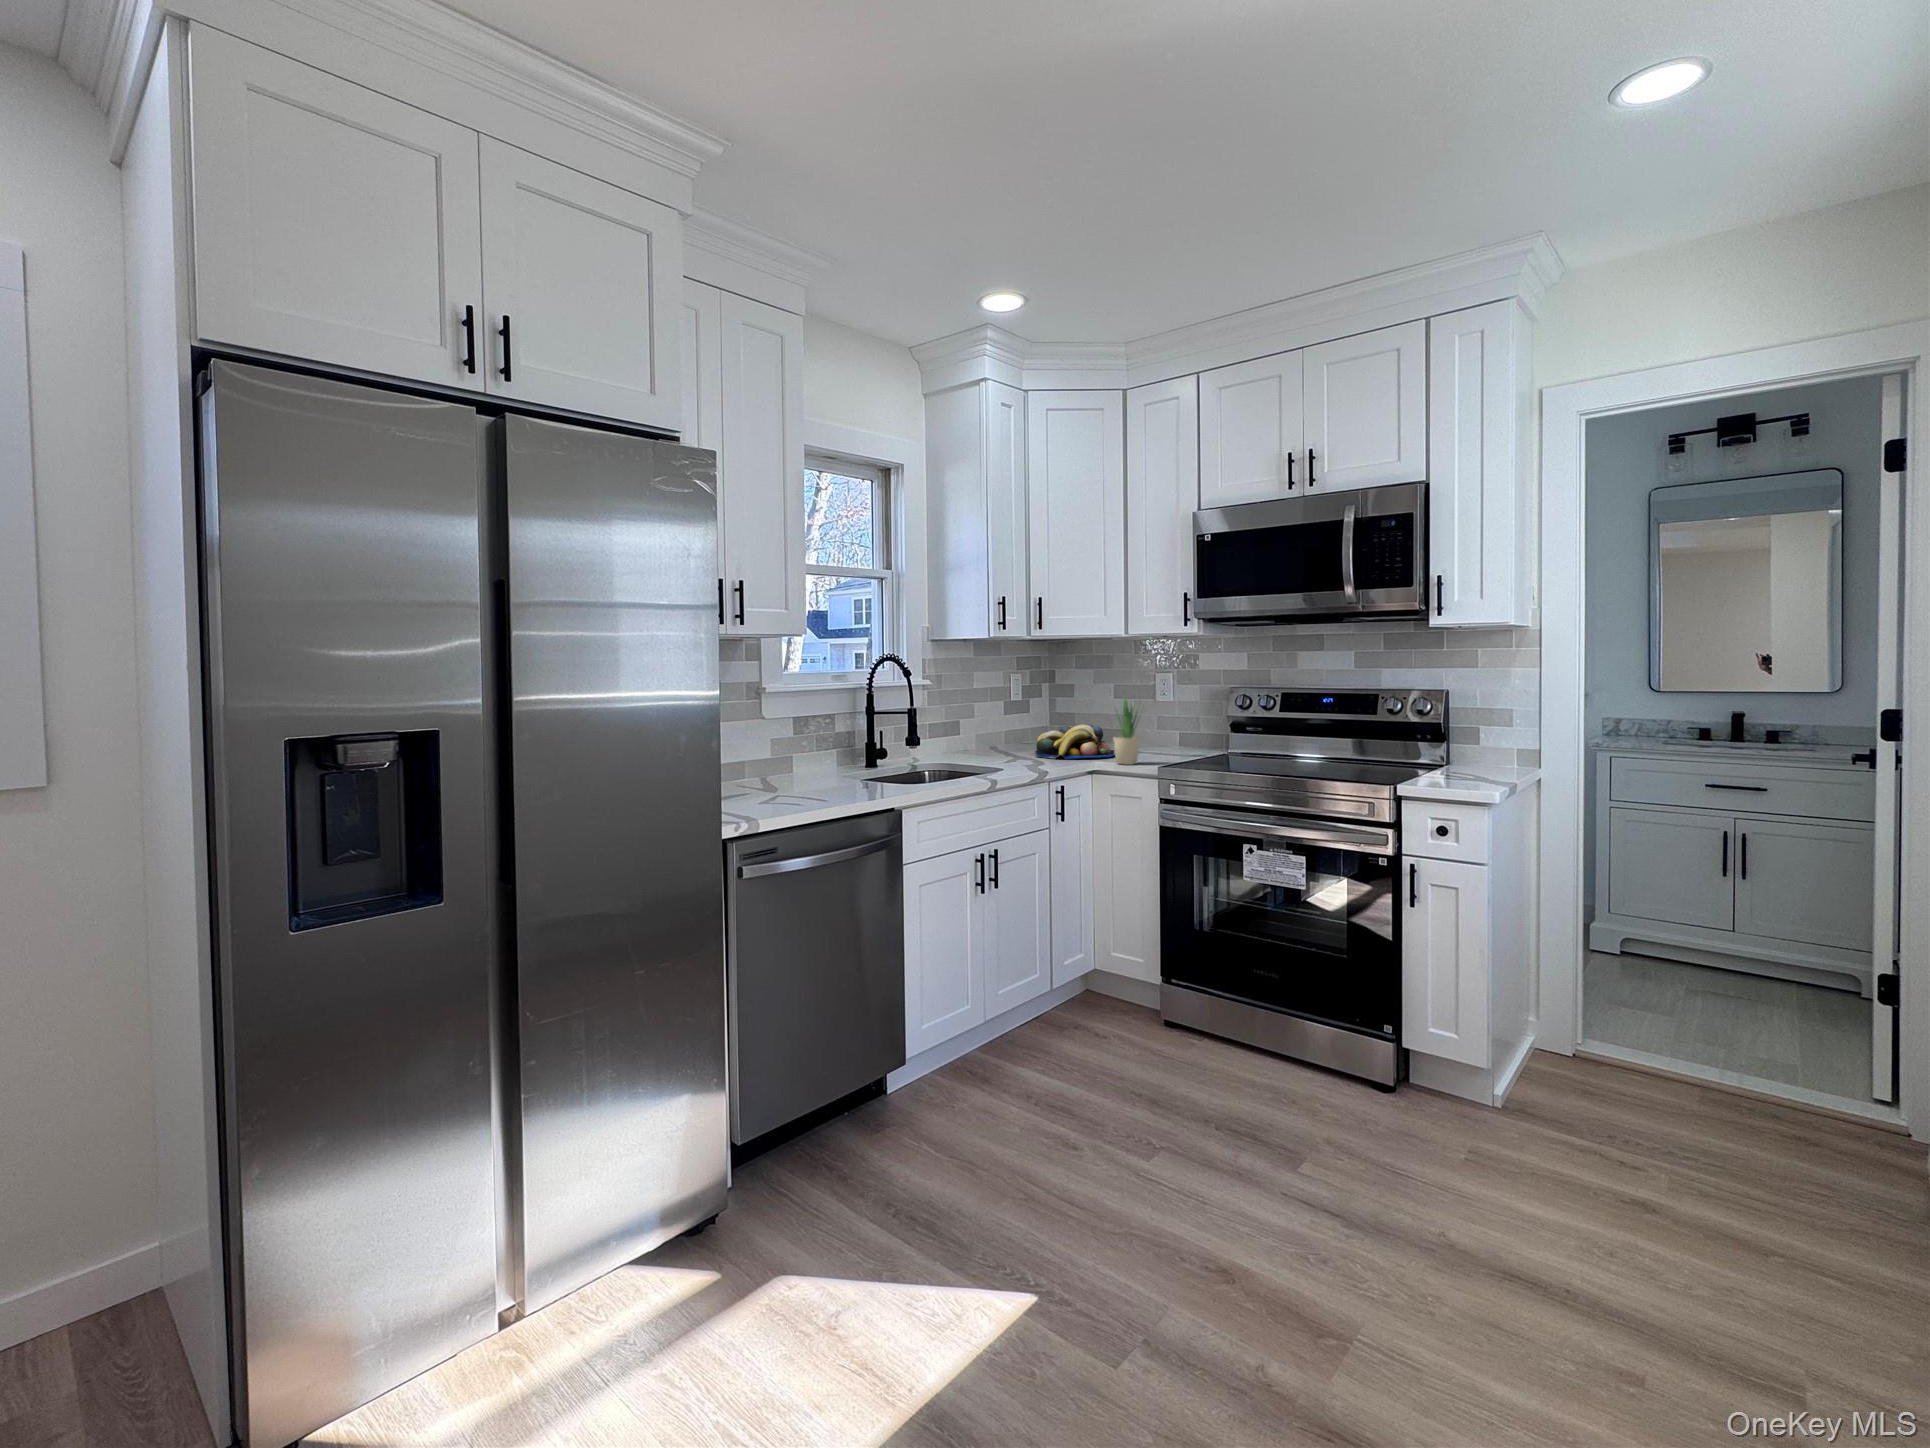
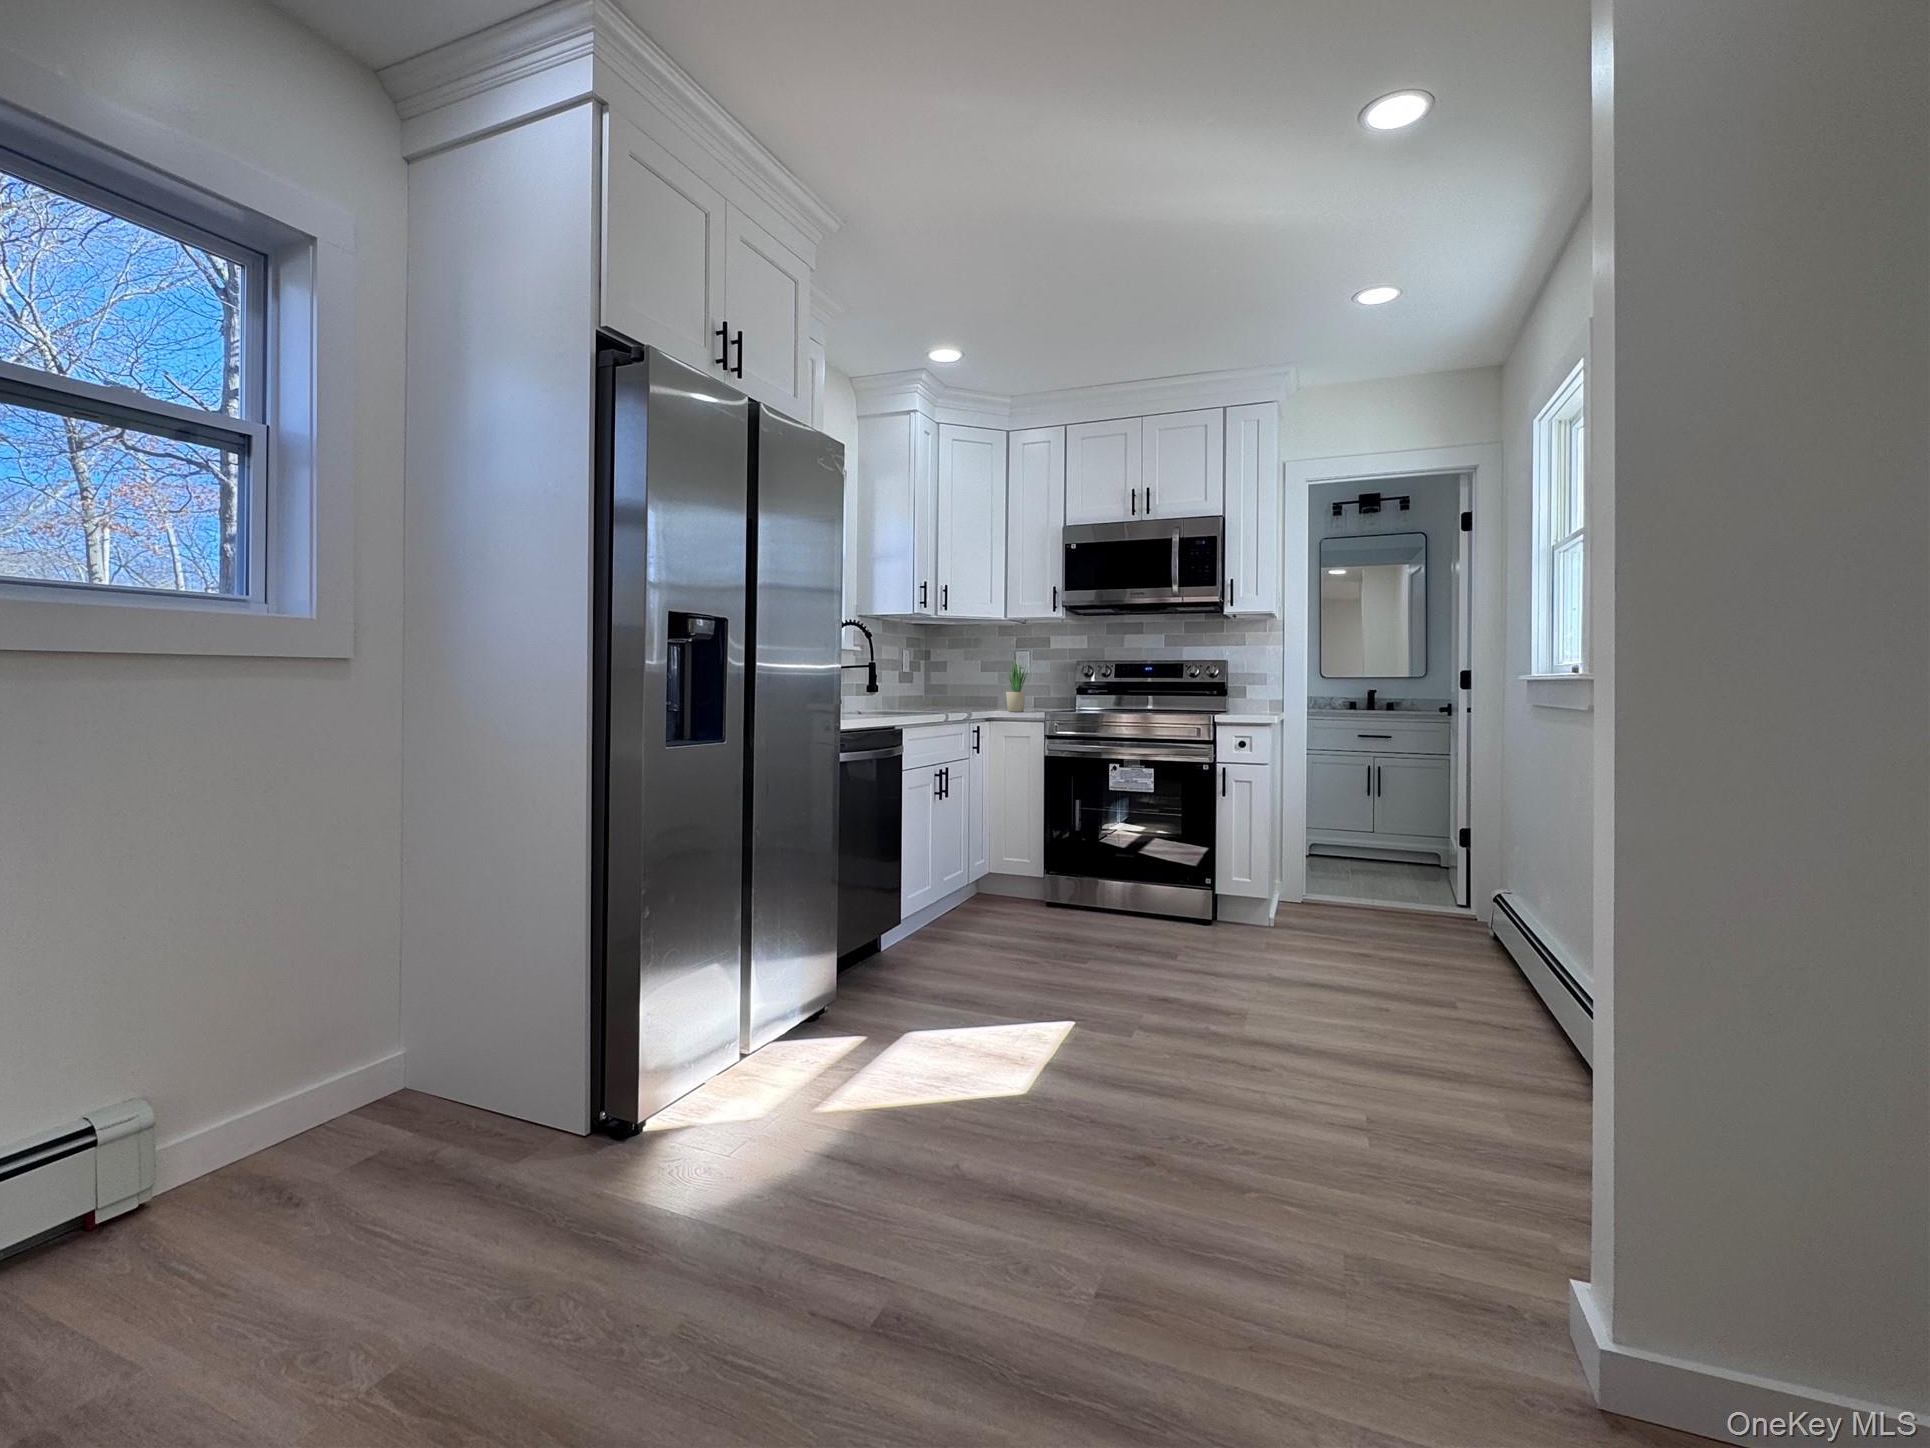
fruit bowl: present [1035,724,1115,759] -> none [935,686,1000,710]

